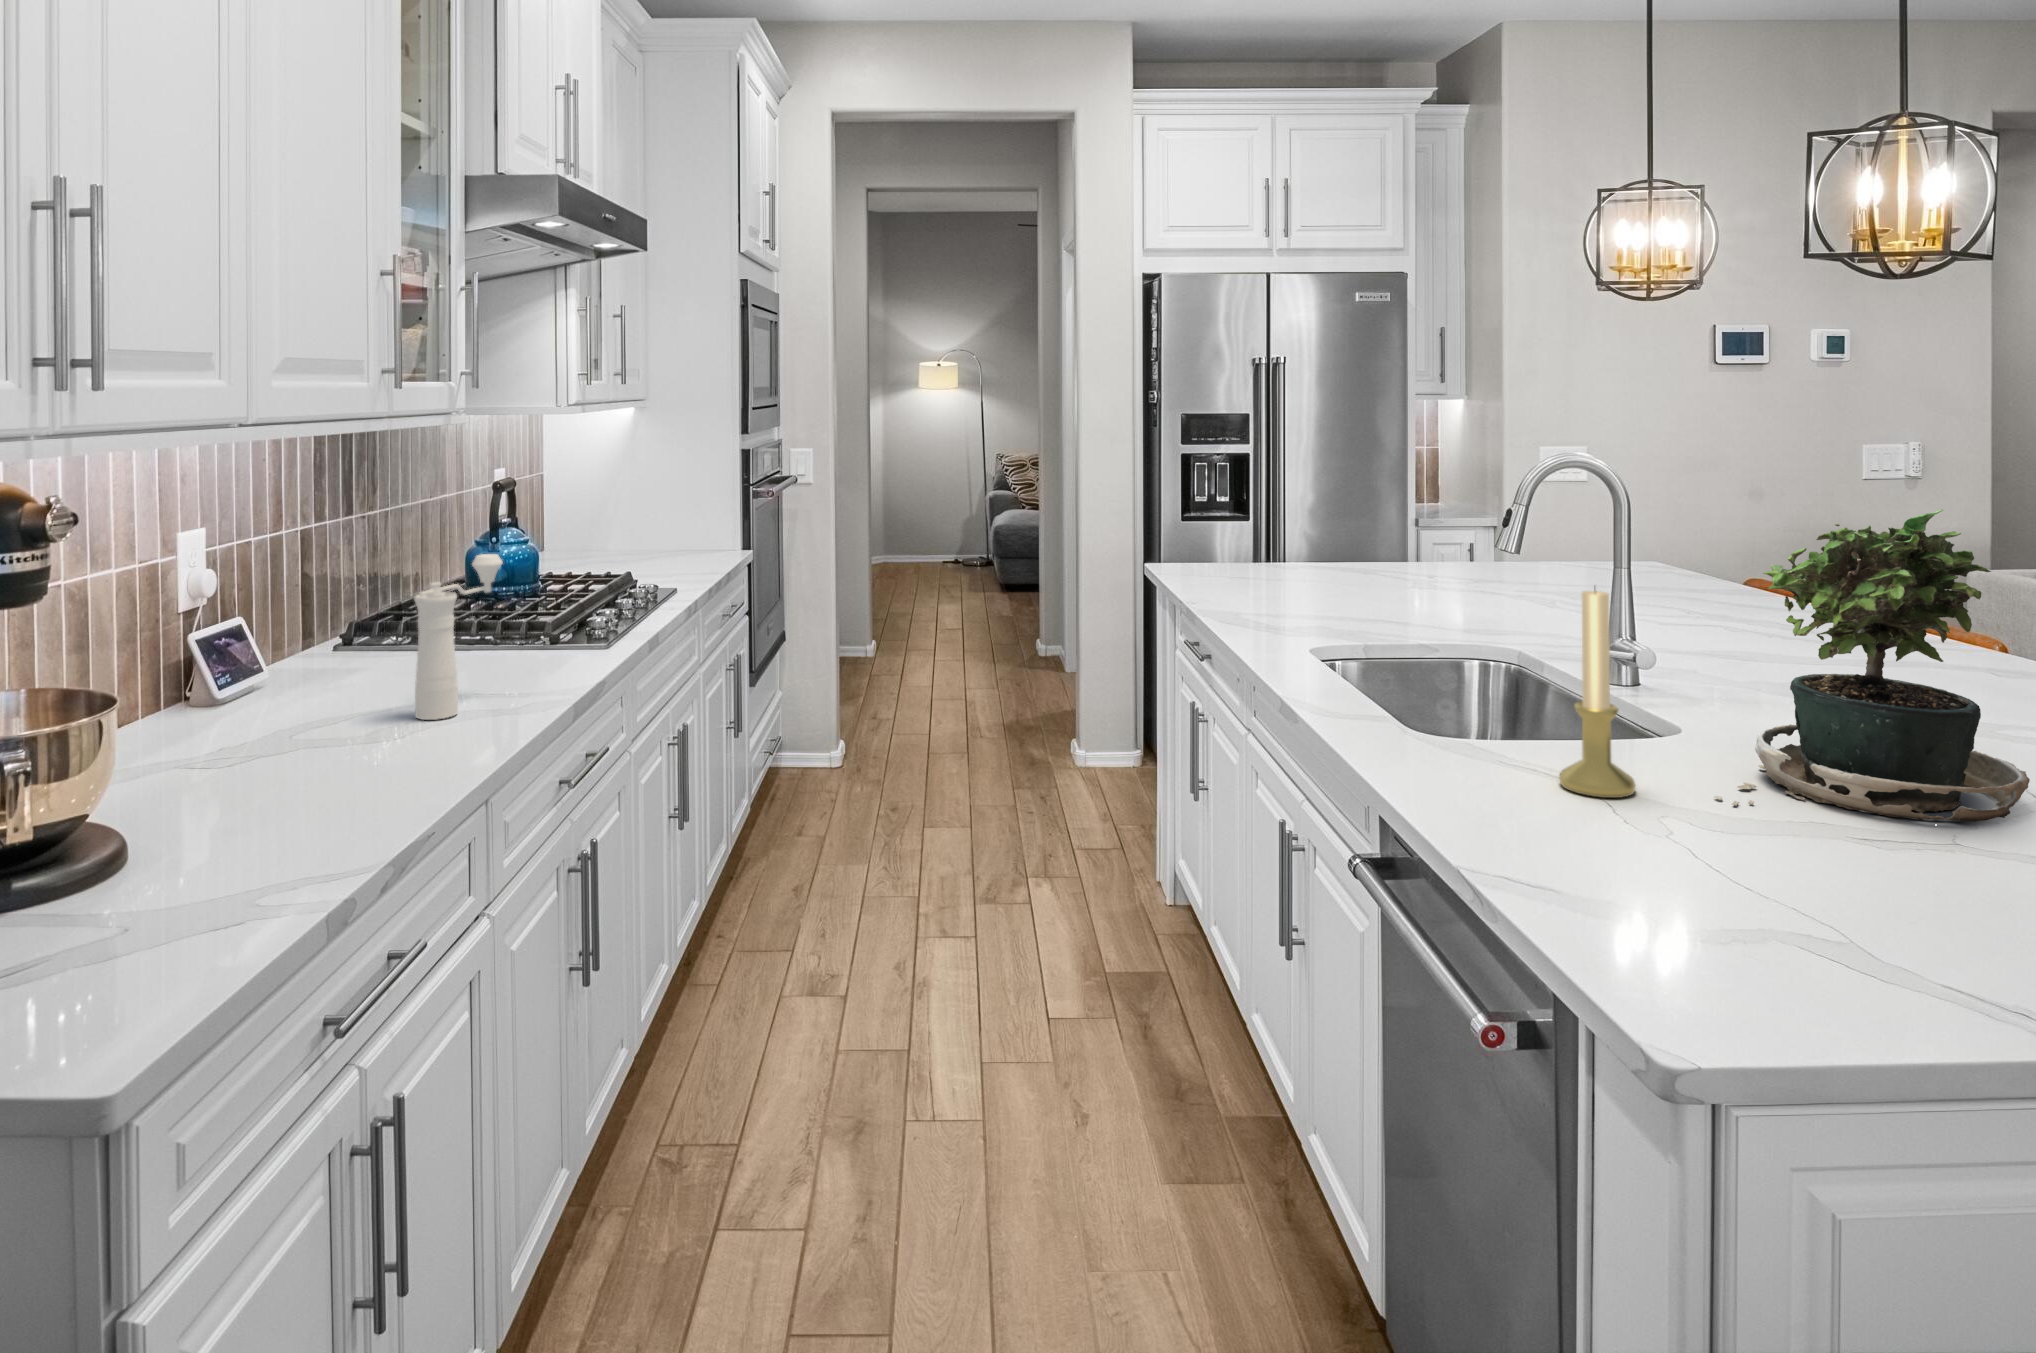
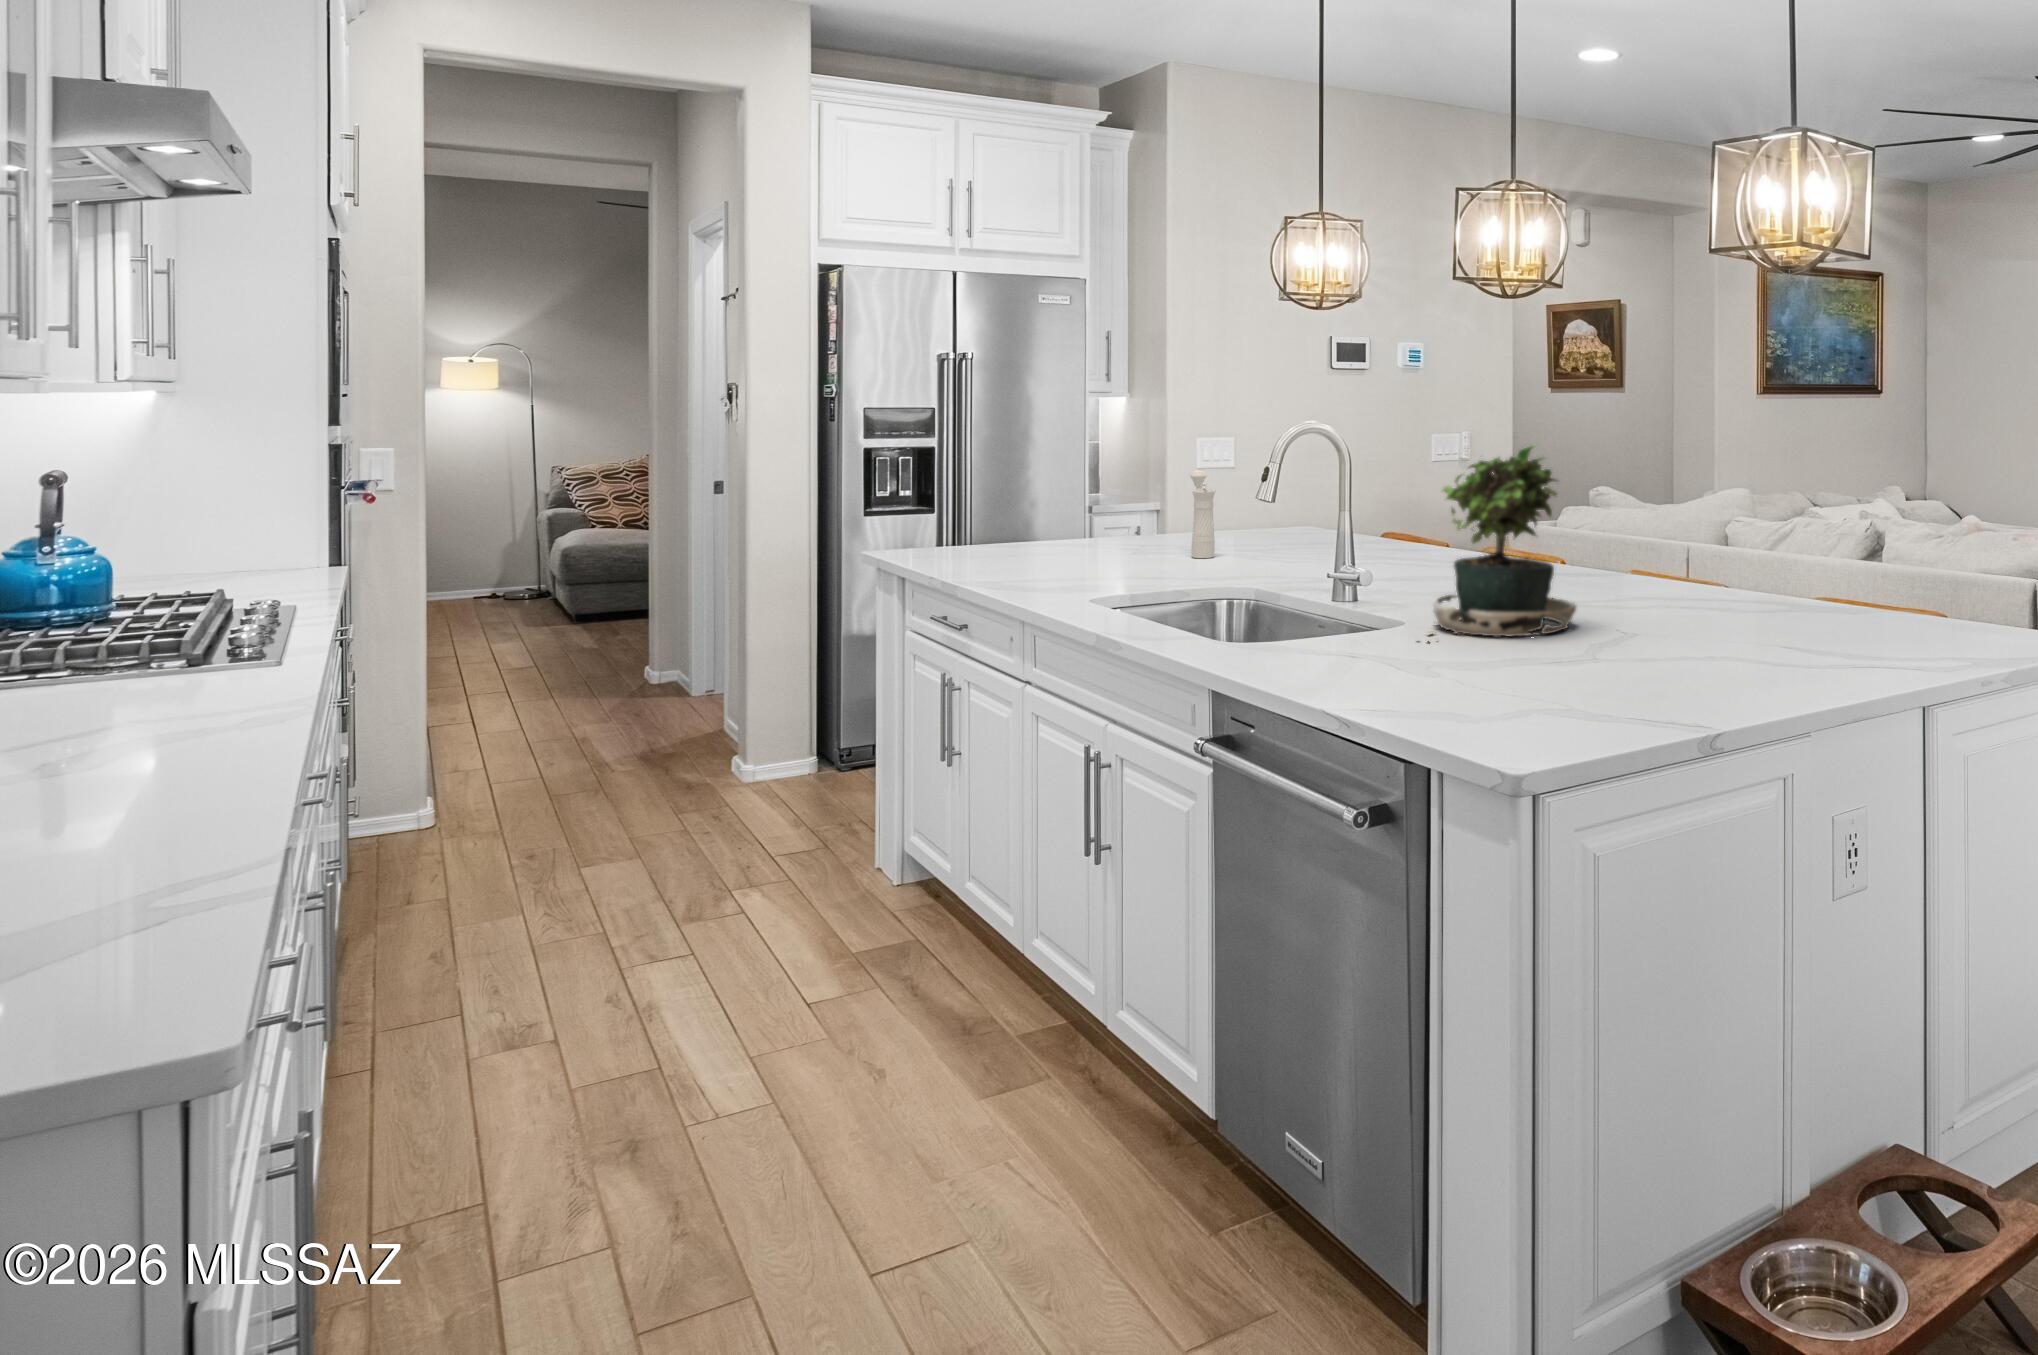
pepper mill: present [414,554,503,720] -> present [1190,470,1215,558]
candle holder: present [1559,588,1636,798] -> none [1321,502,1370,649]

